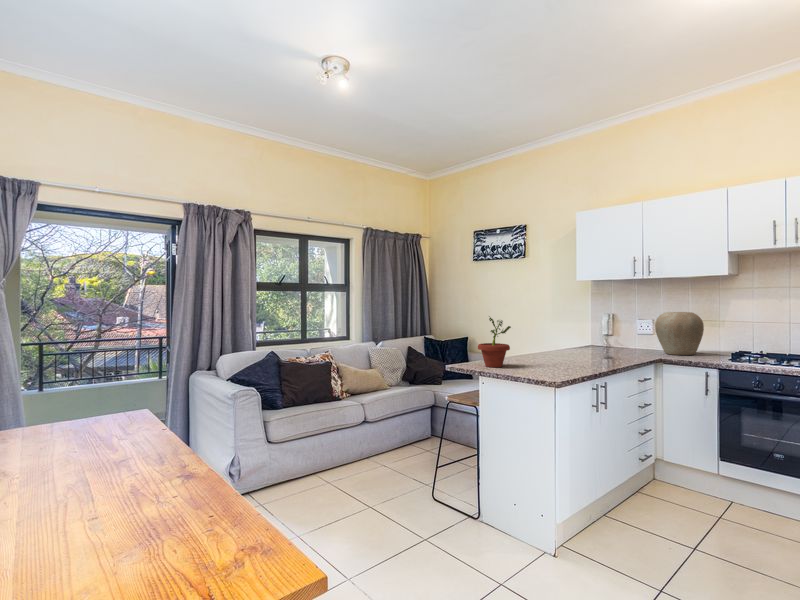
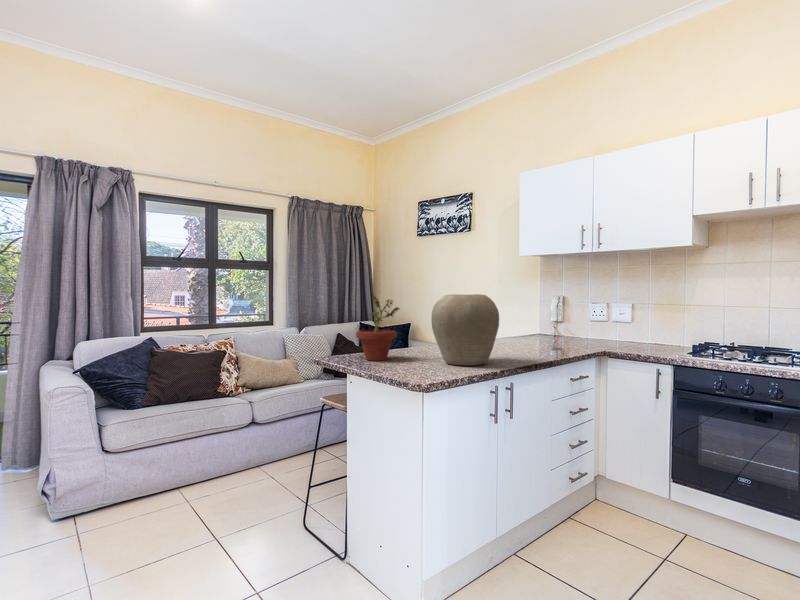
vase: present [655,312,704,355] -> present [431,294,499,366]

